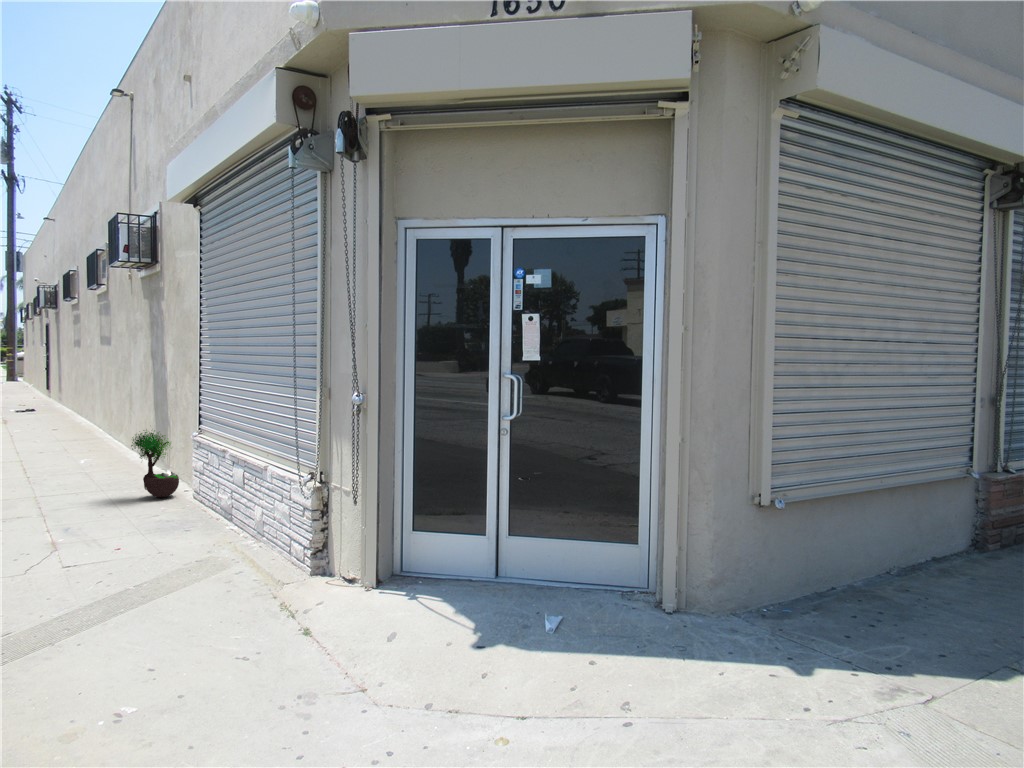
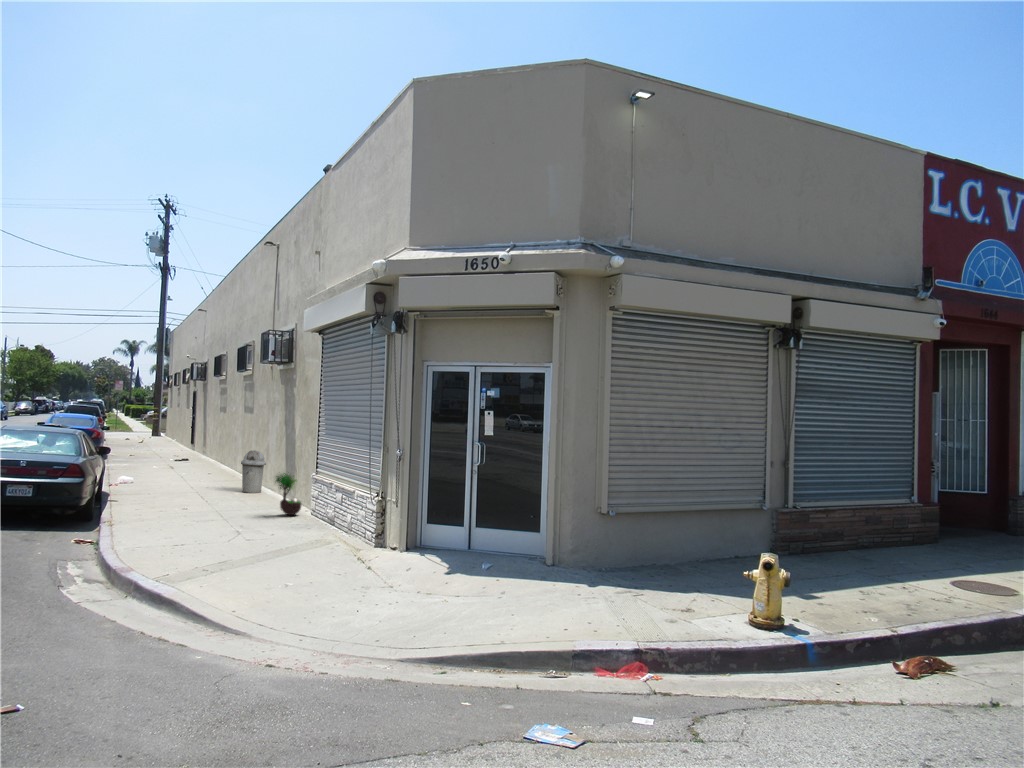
trash can: none [89,396,128,458] -> present [241,450,266,493]

